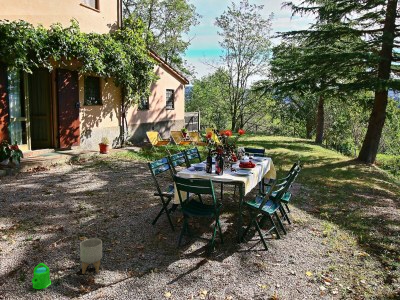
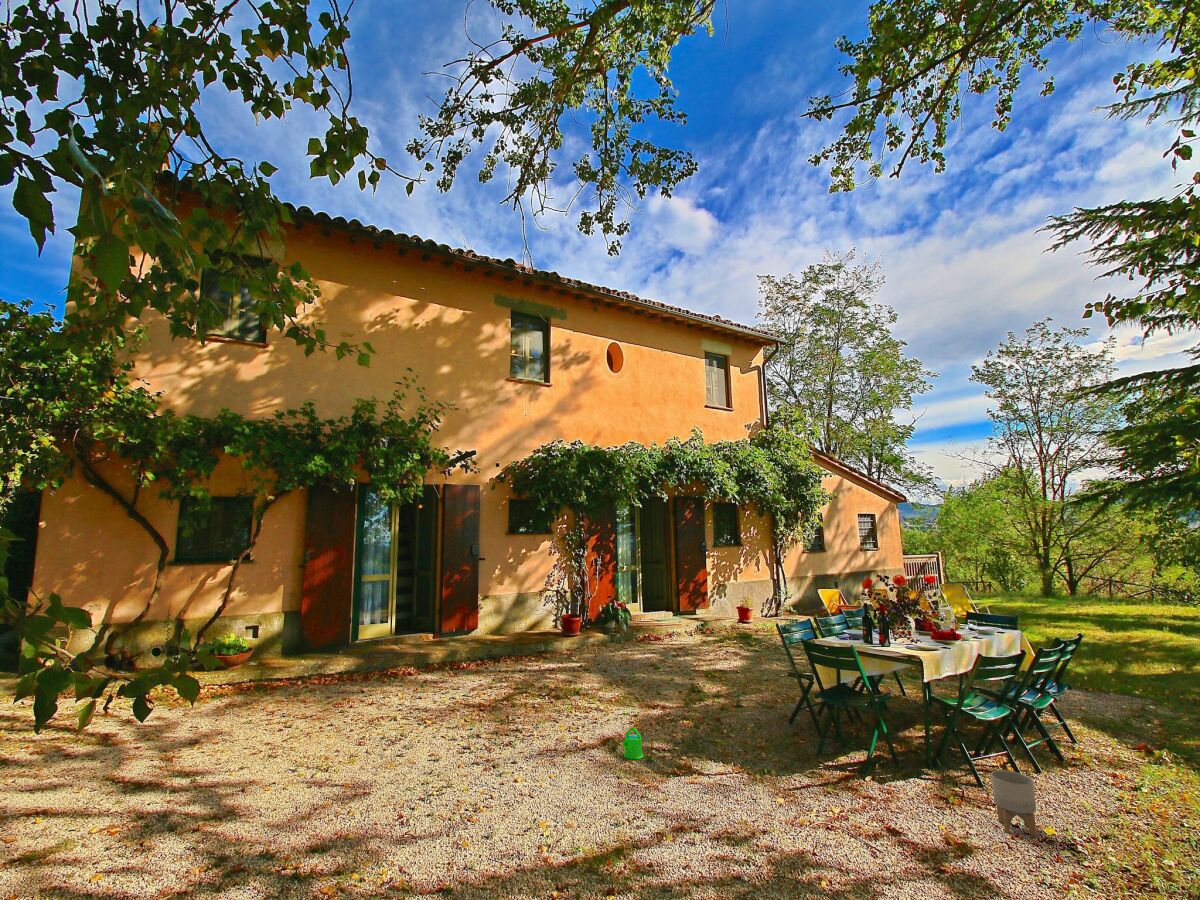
planter: present [80,239,102,274] -> present [991,770,1037,837]

